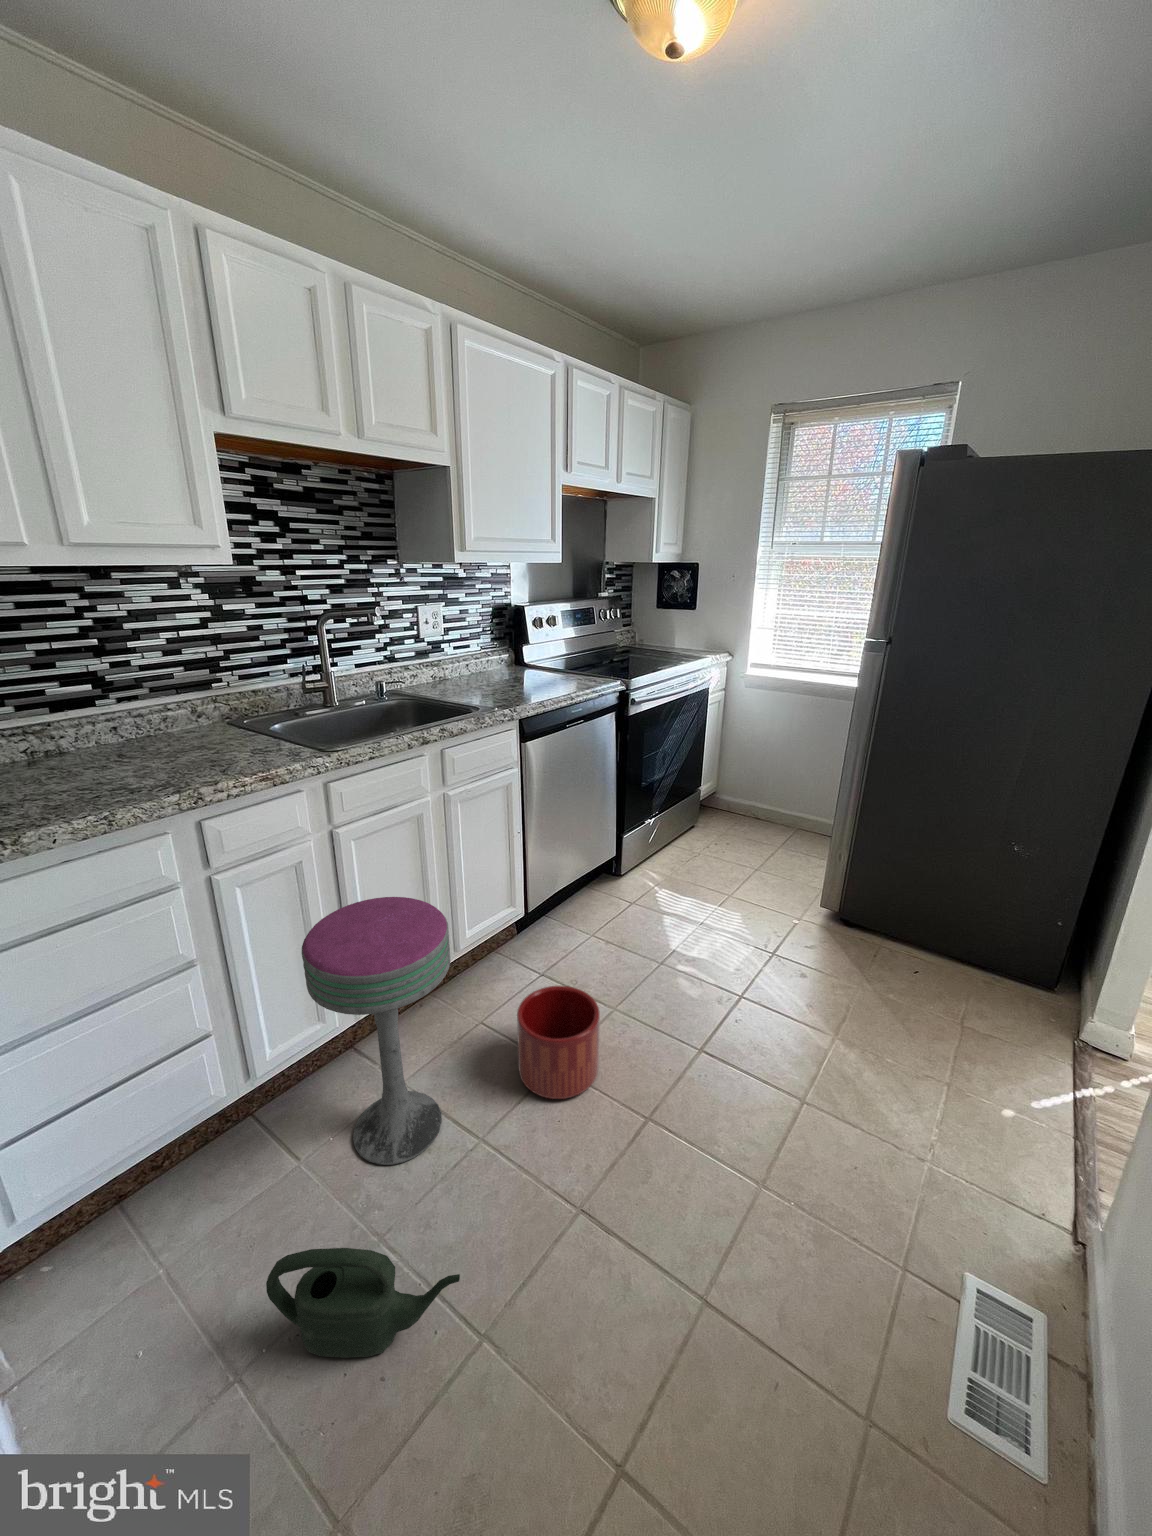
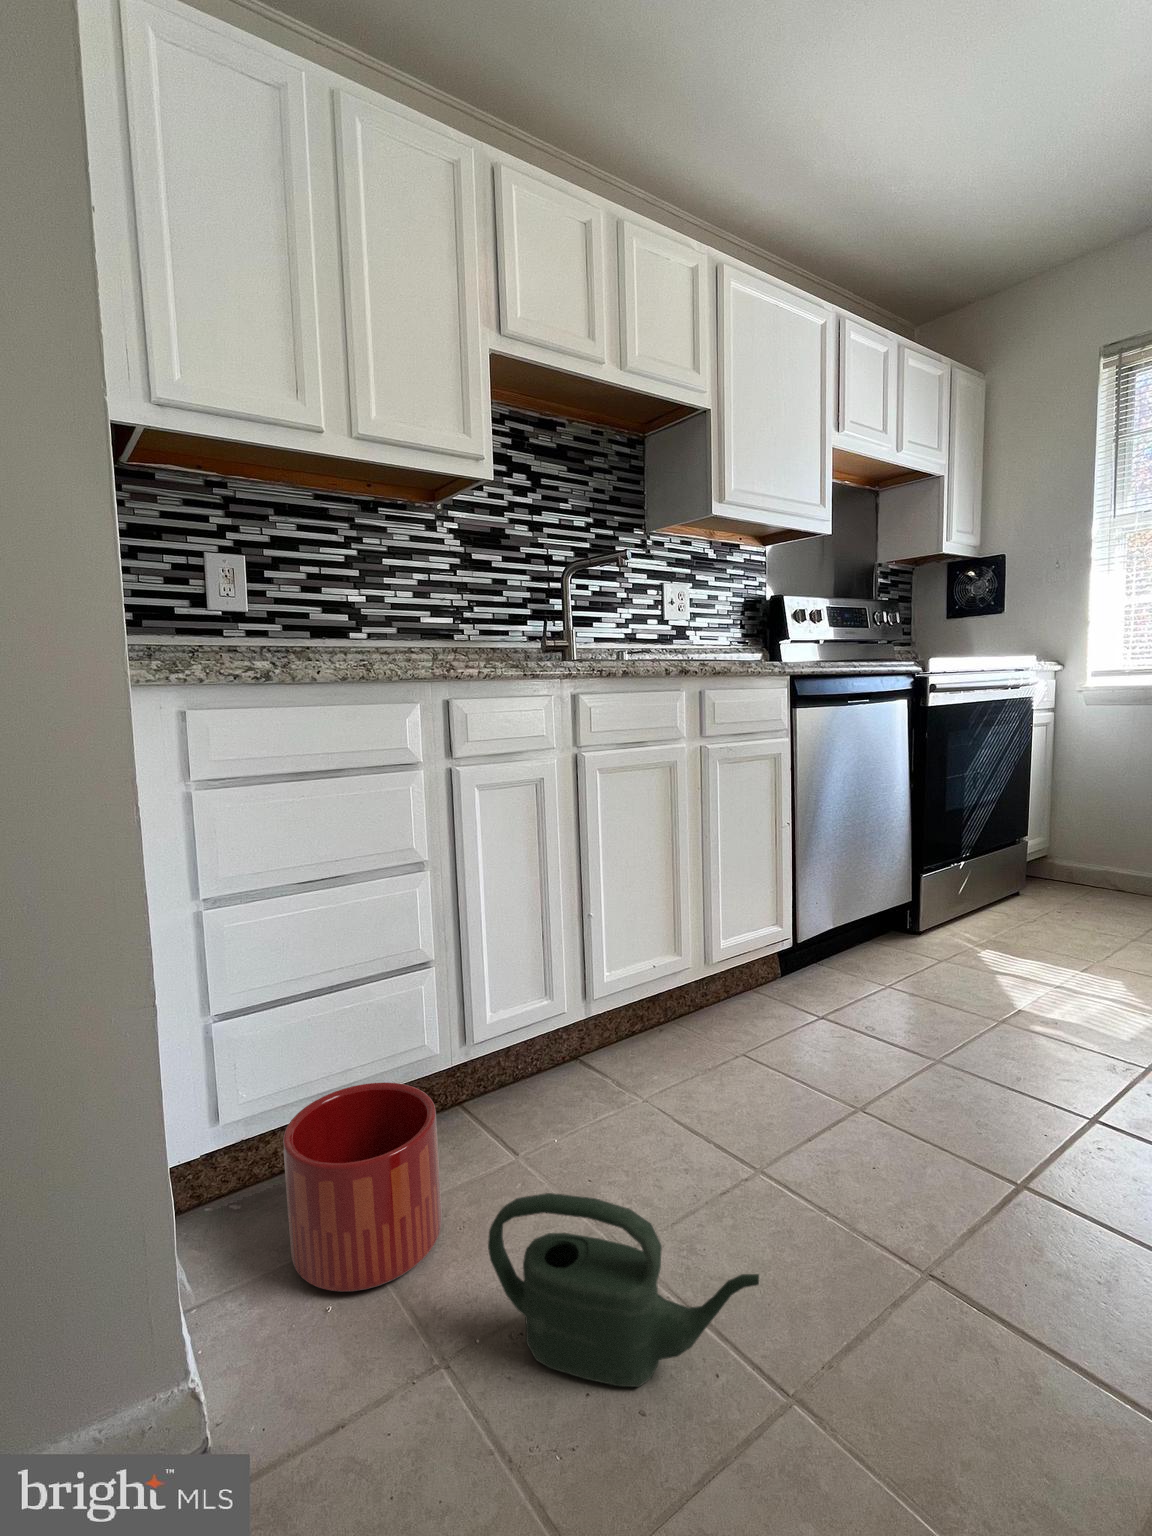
bar stool: present [302,897,451,1165] -> none [544,825,722,1179]
planter: present [517,986,600,1099] -> present [283,1082,442,1292]

